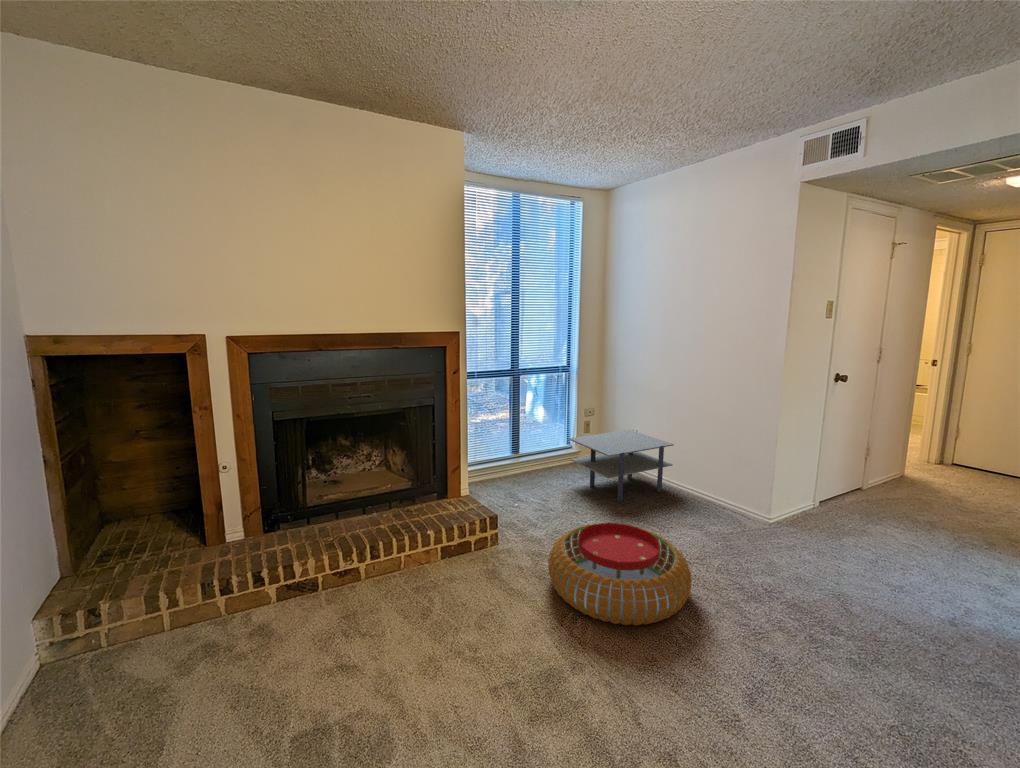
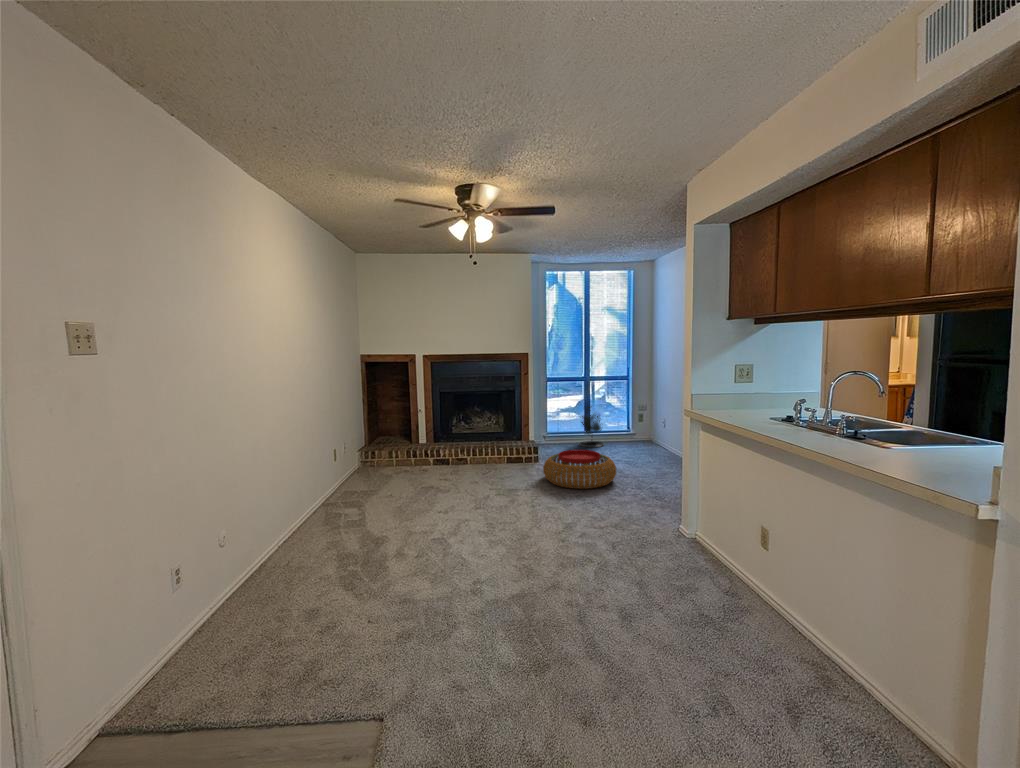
potted tree: none [509,410,551,484] -> present [580,406,604,447]
side table: present [569,430,674,501] -> none [613,418,679,458]

